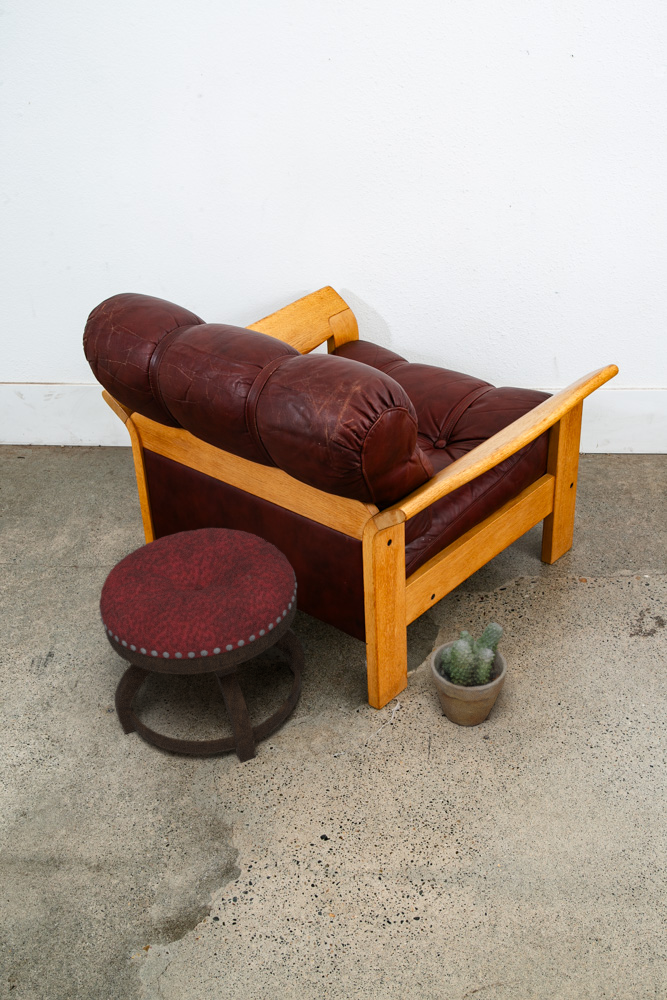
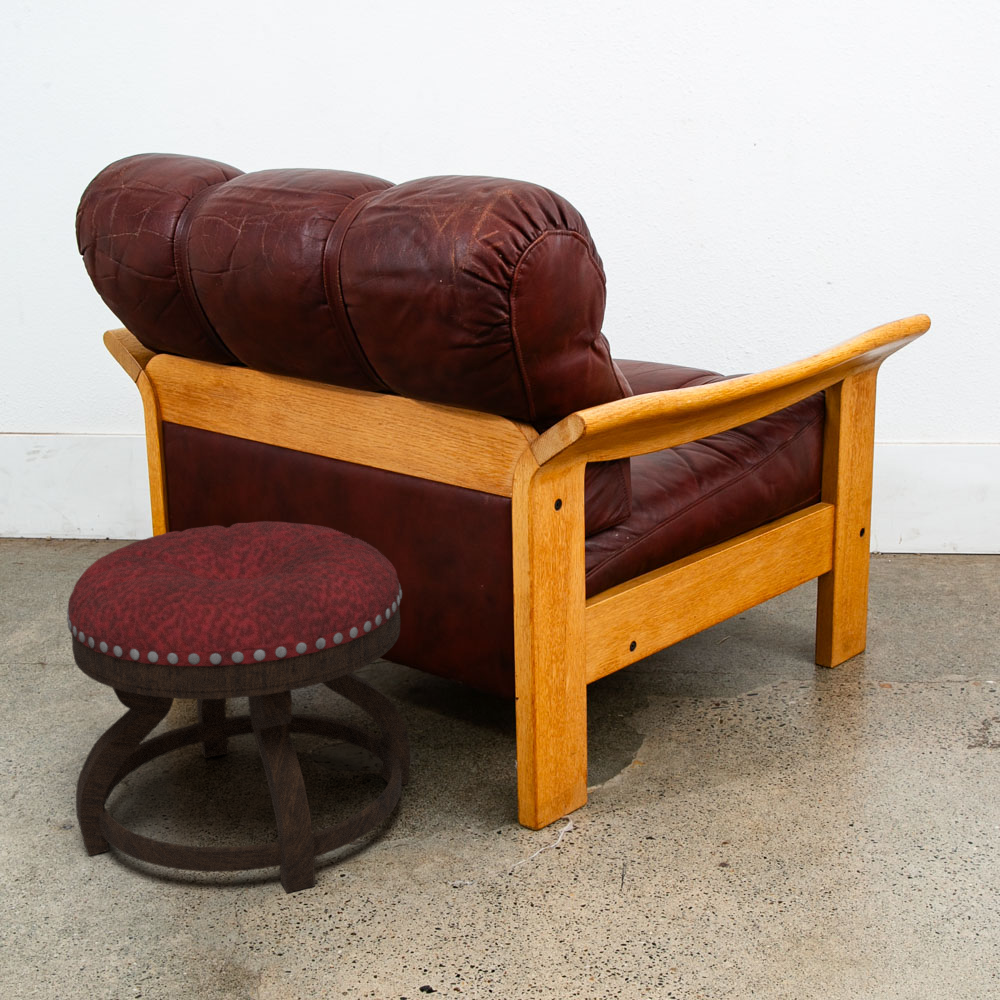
potted plant: present [431,622,507,726] -> none [624,663,756,852]

